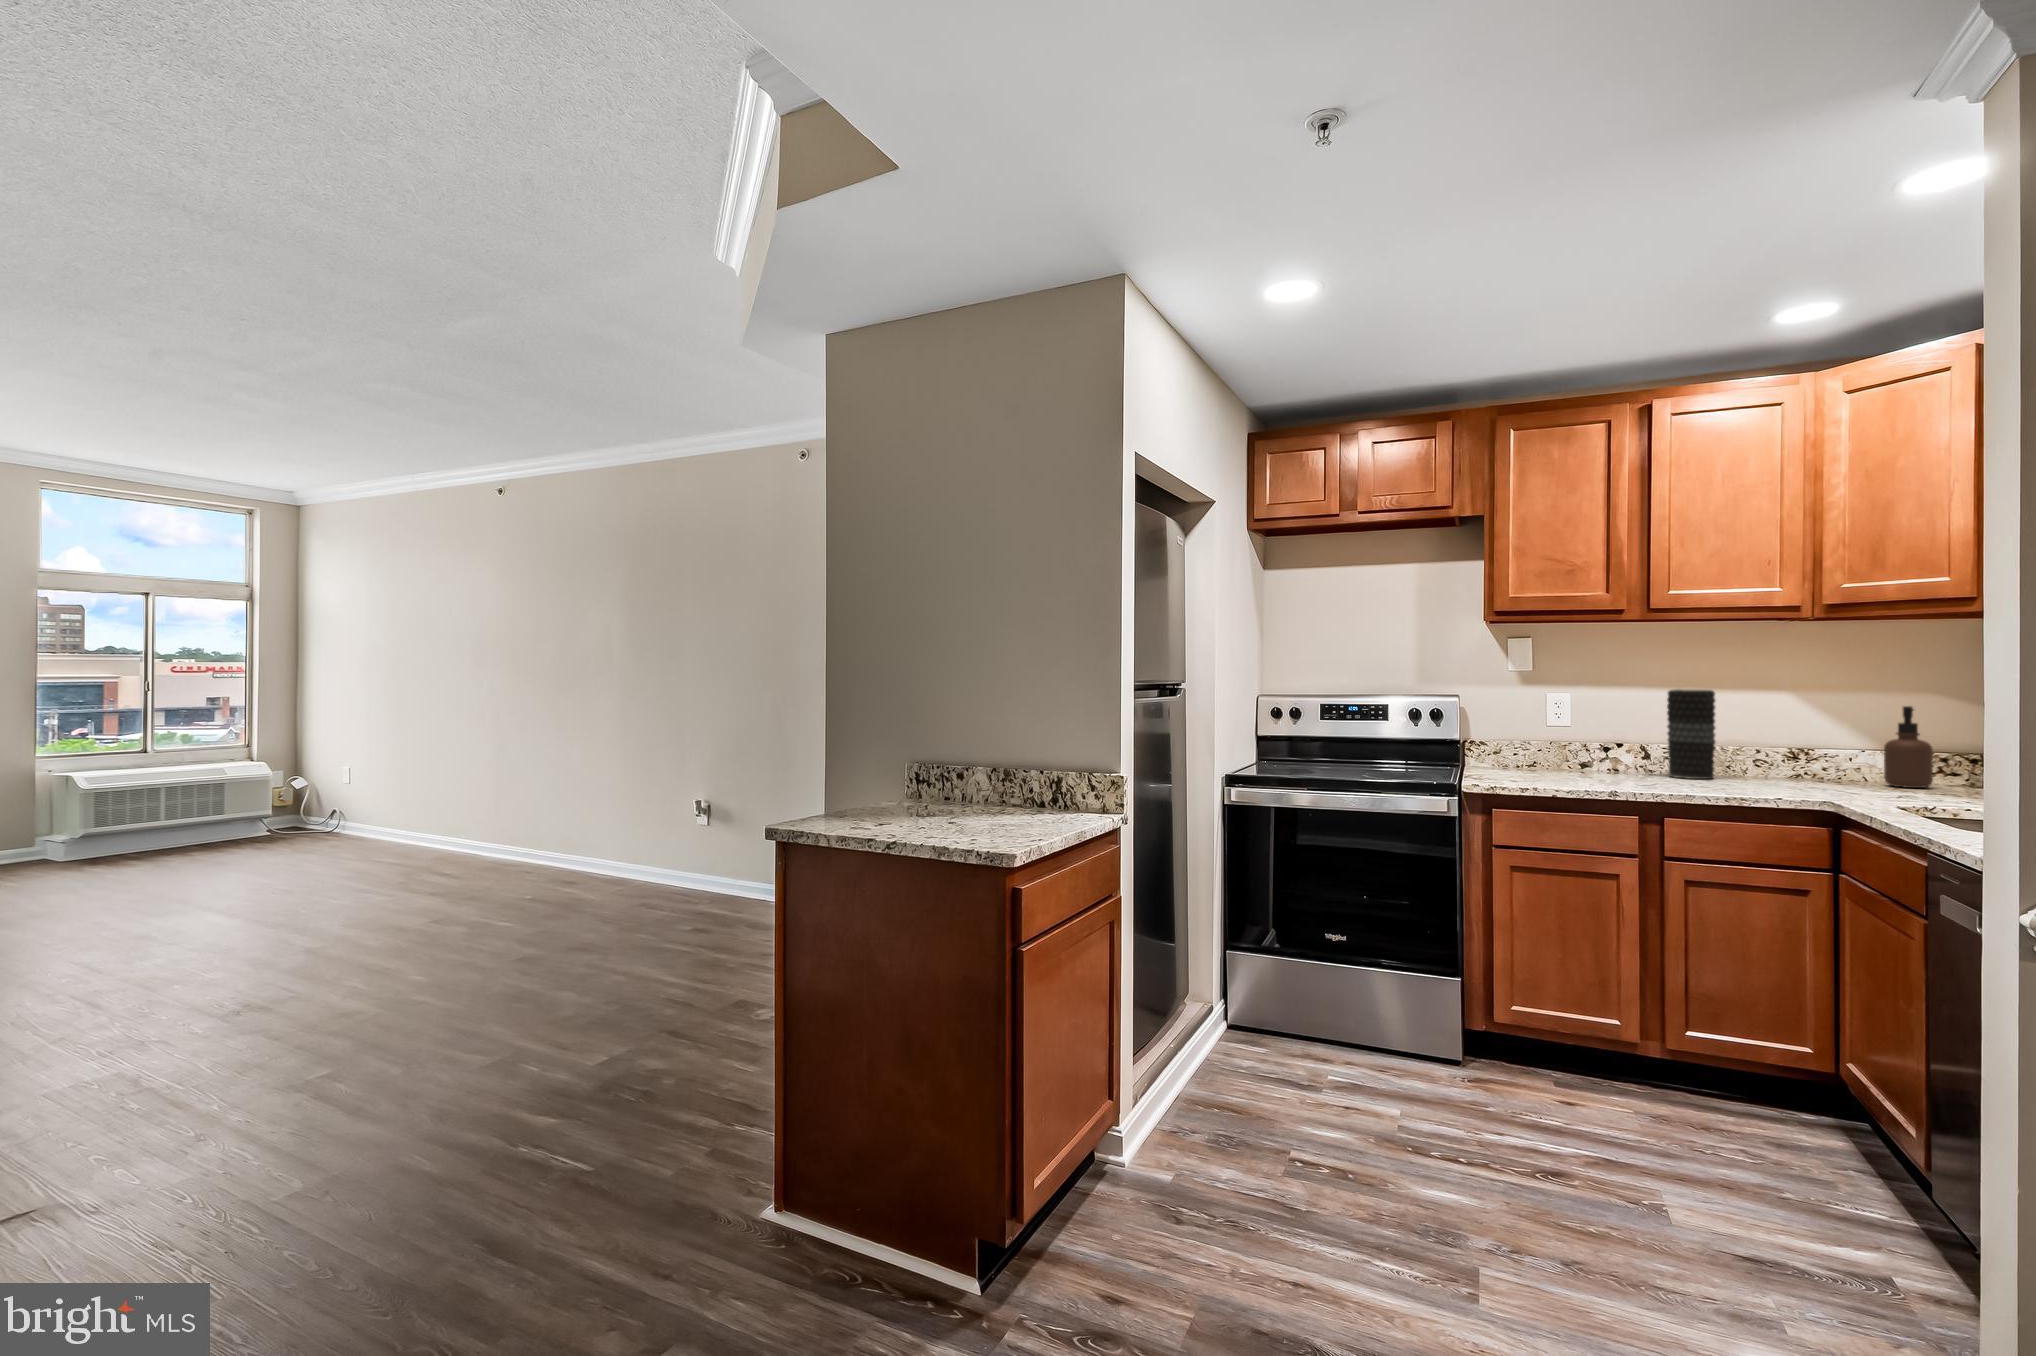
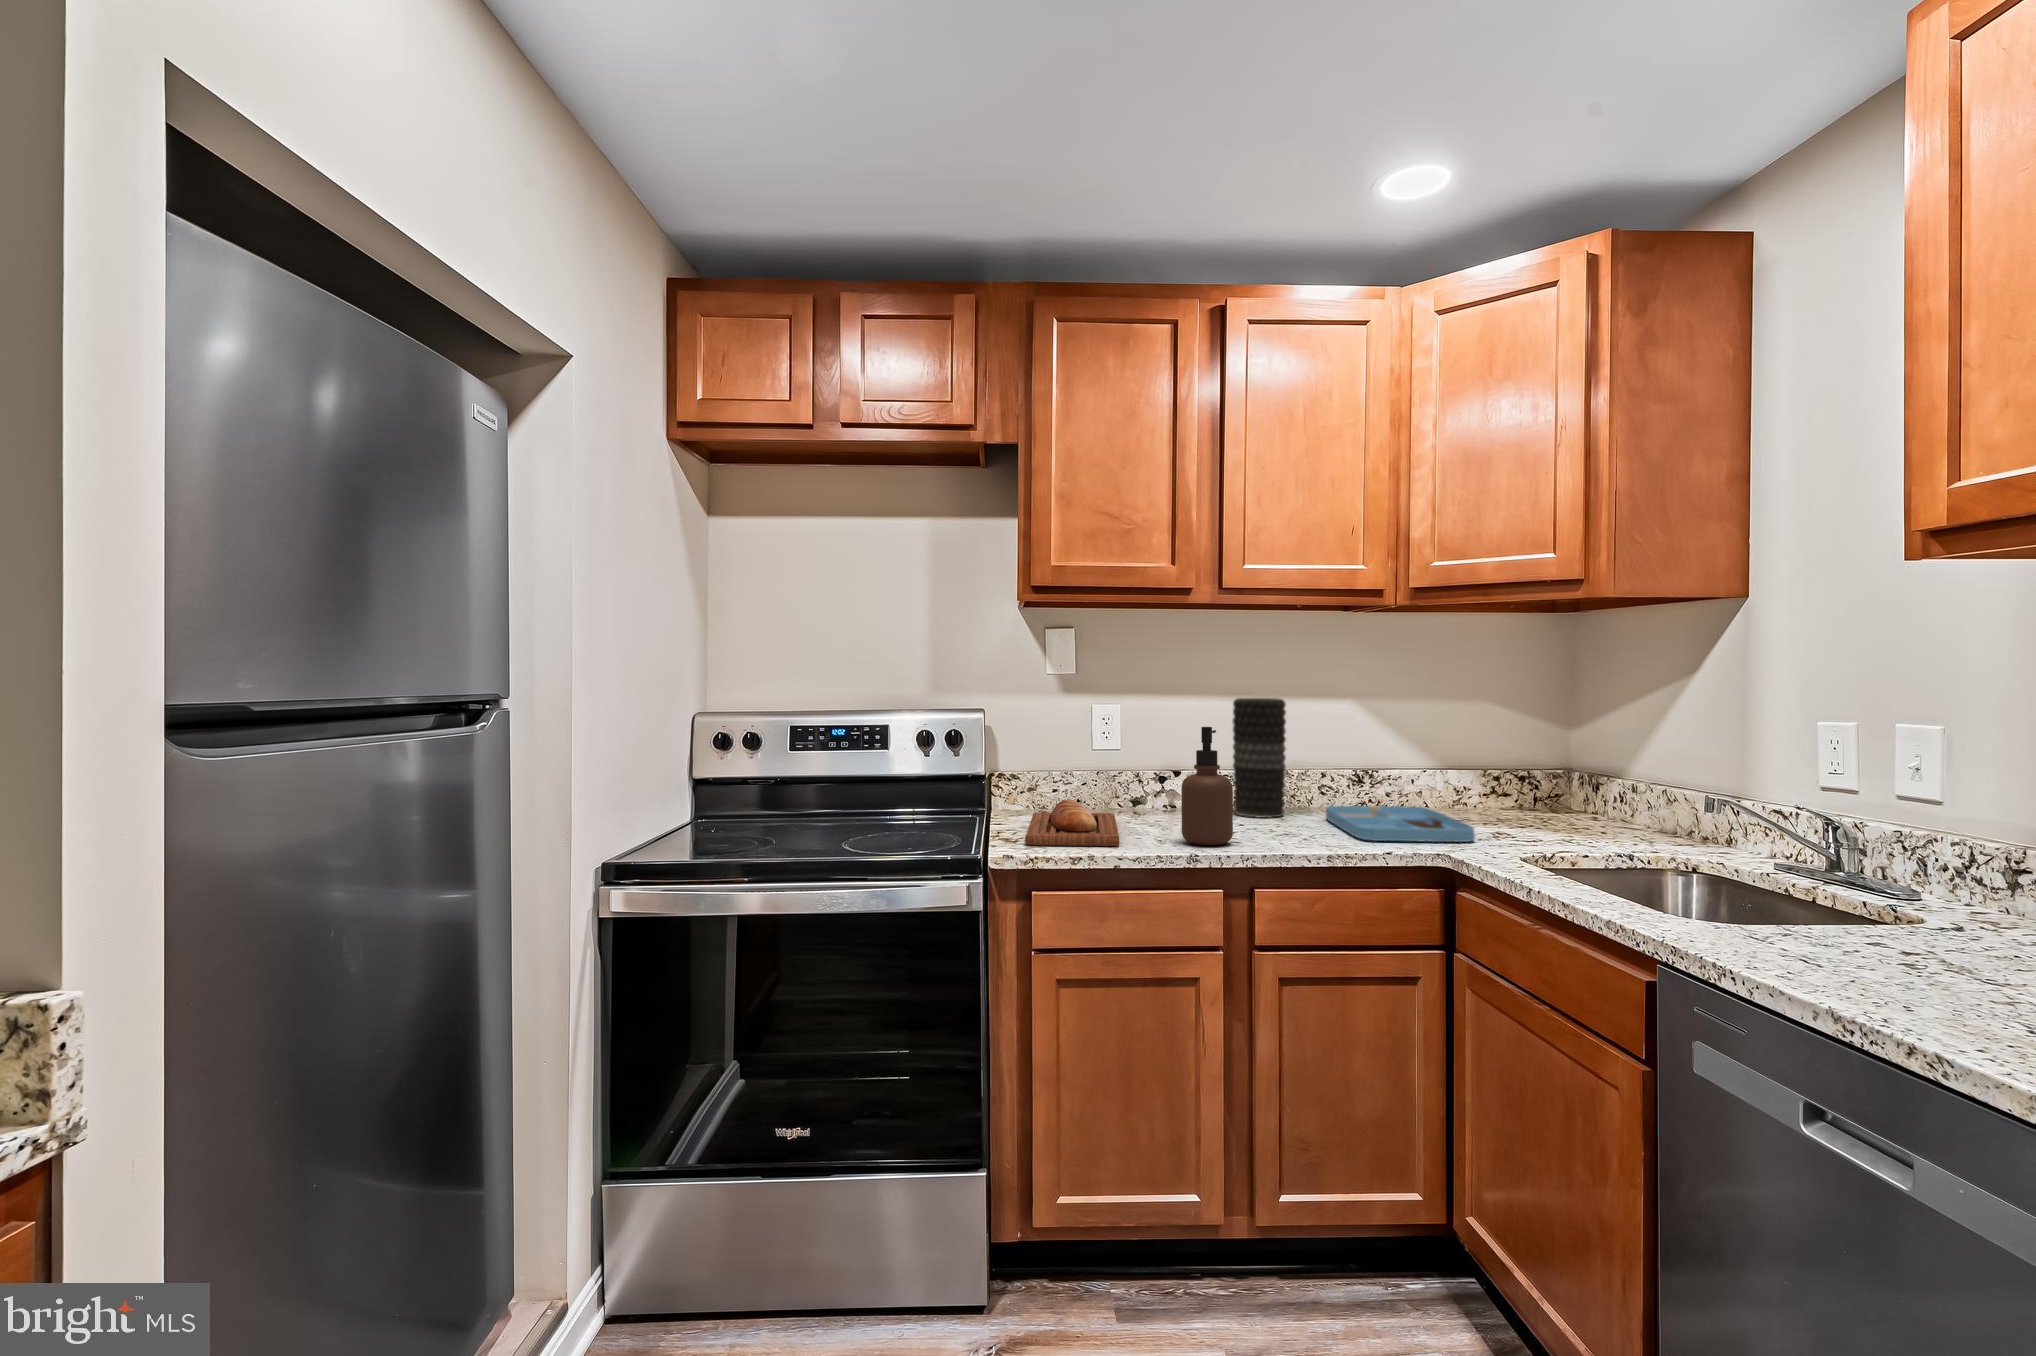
soap dispenser: present [1884,706,1933,788] -> present [1181,727,1233,845]
bread loaf: none [1488,757,1561,785] -> present [1025,800,1119,846]
tray: none [1750,773,1876,797] -> present [1326,806,1475,842]

